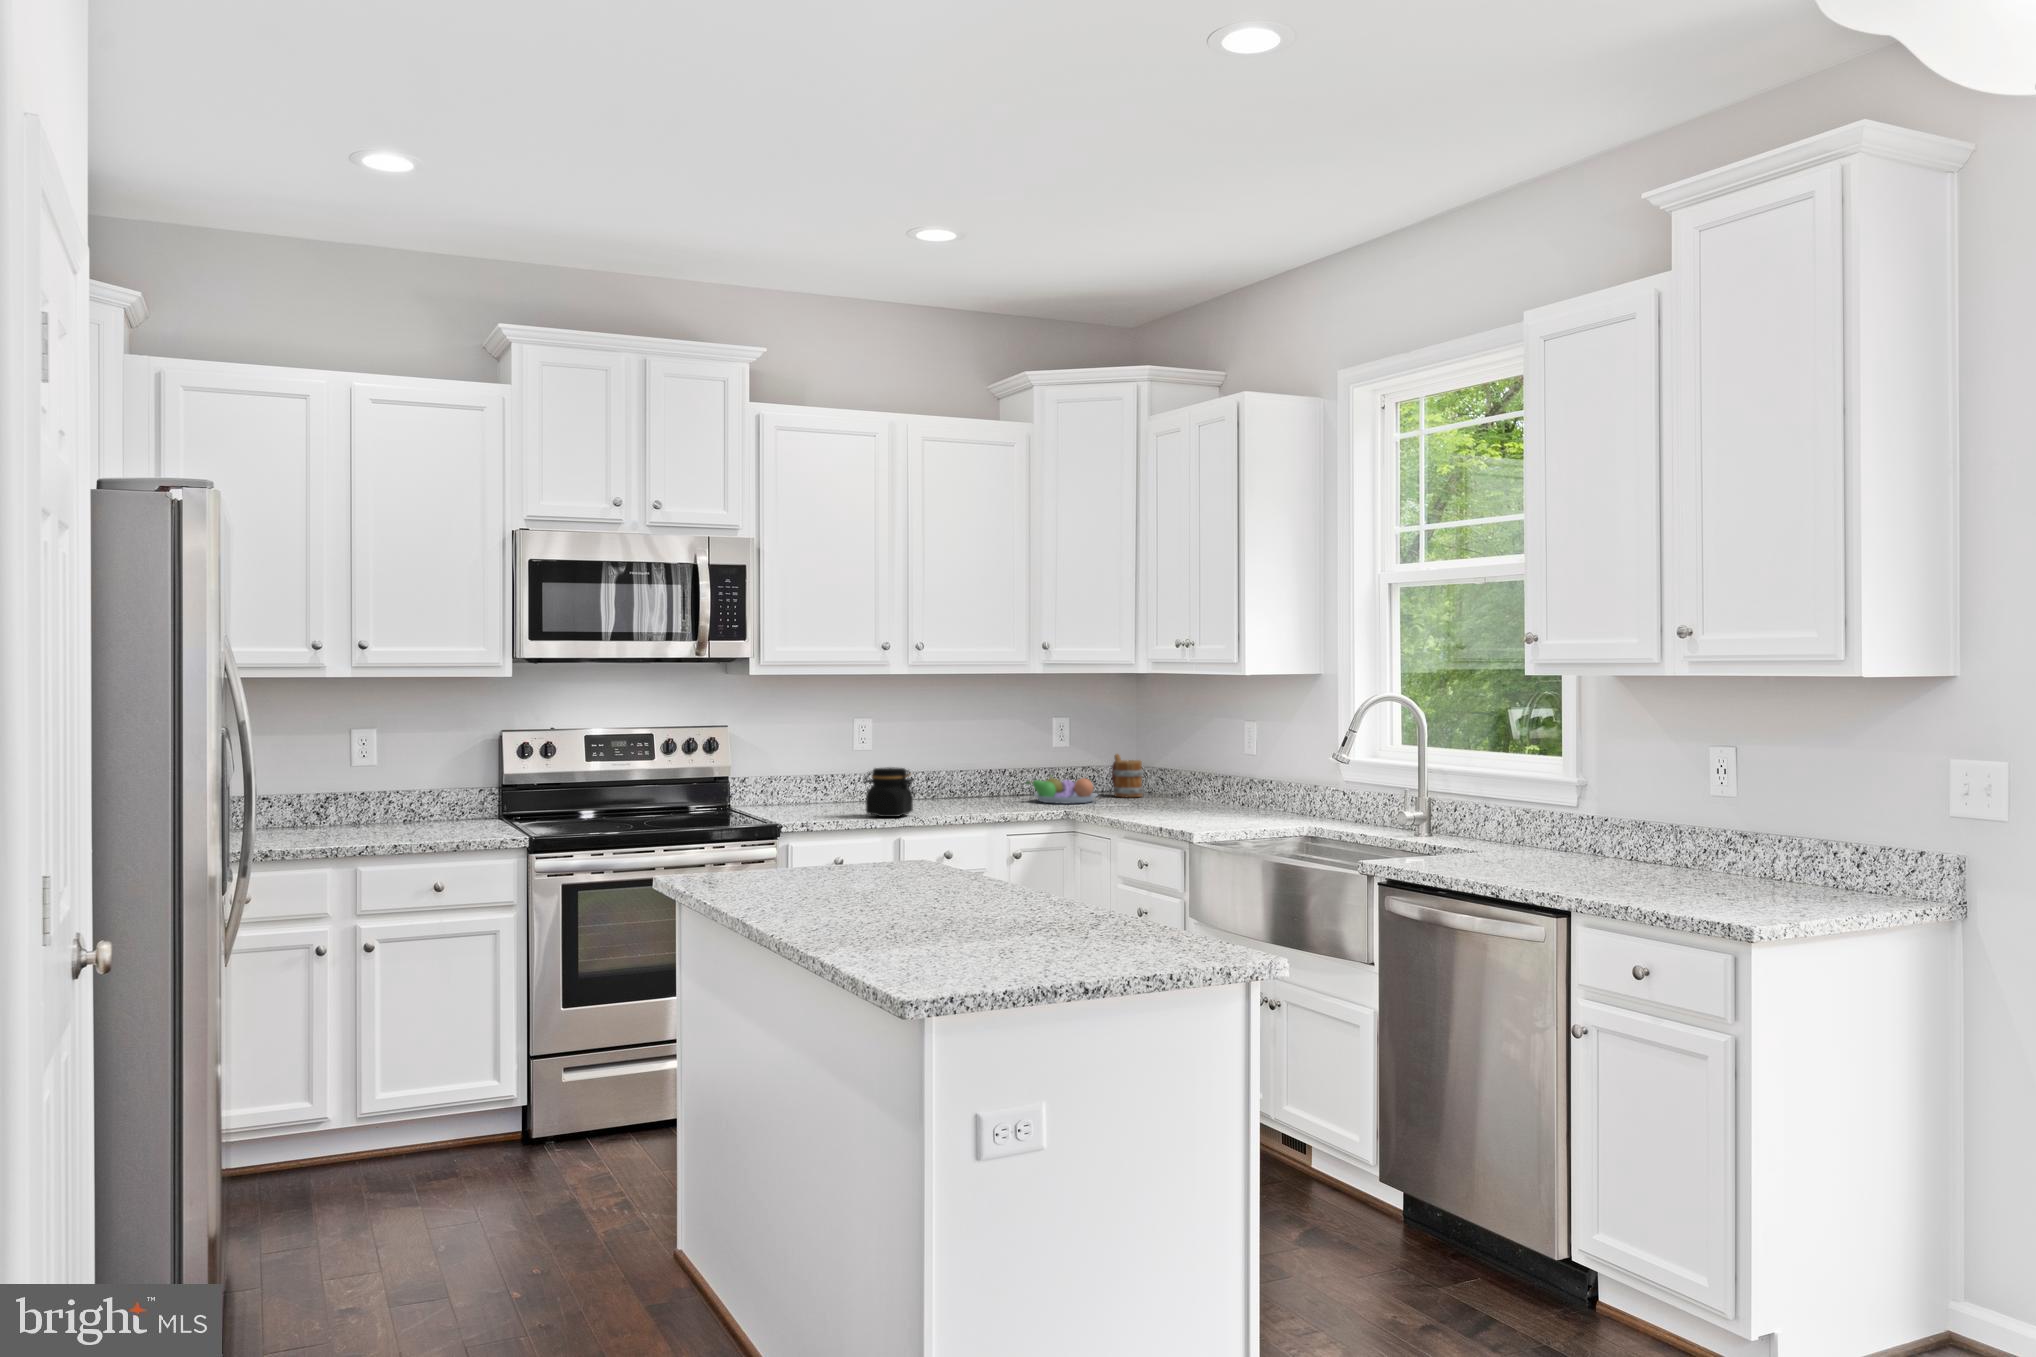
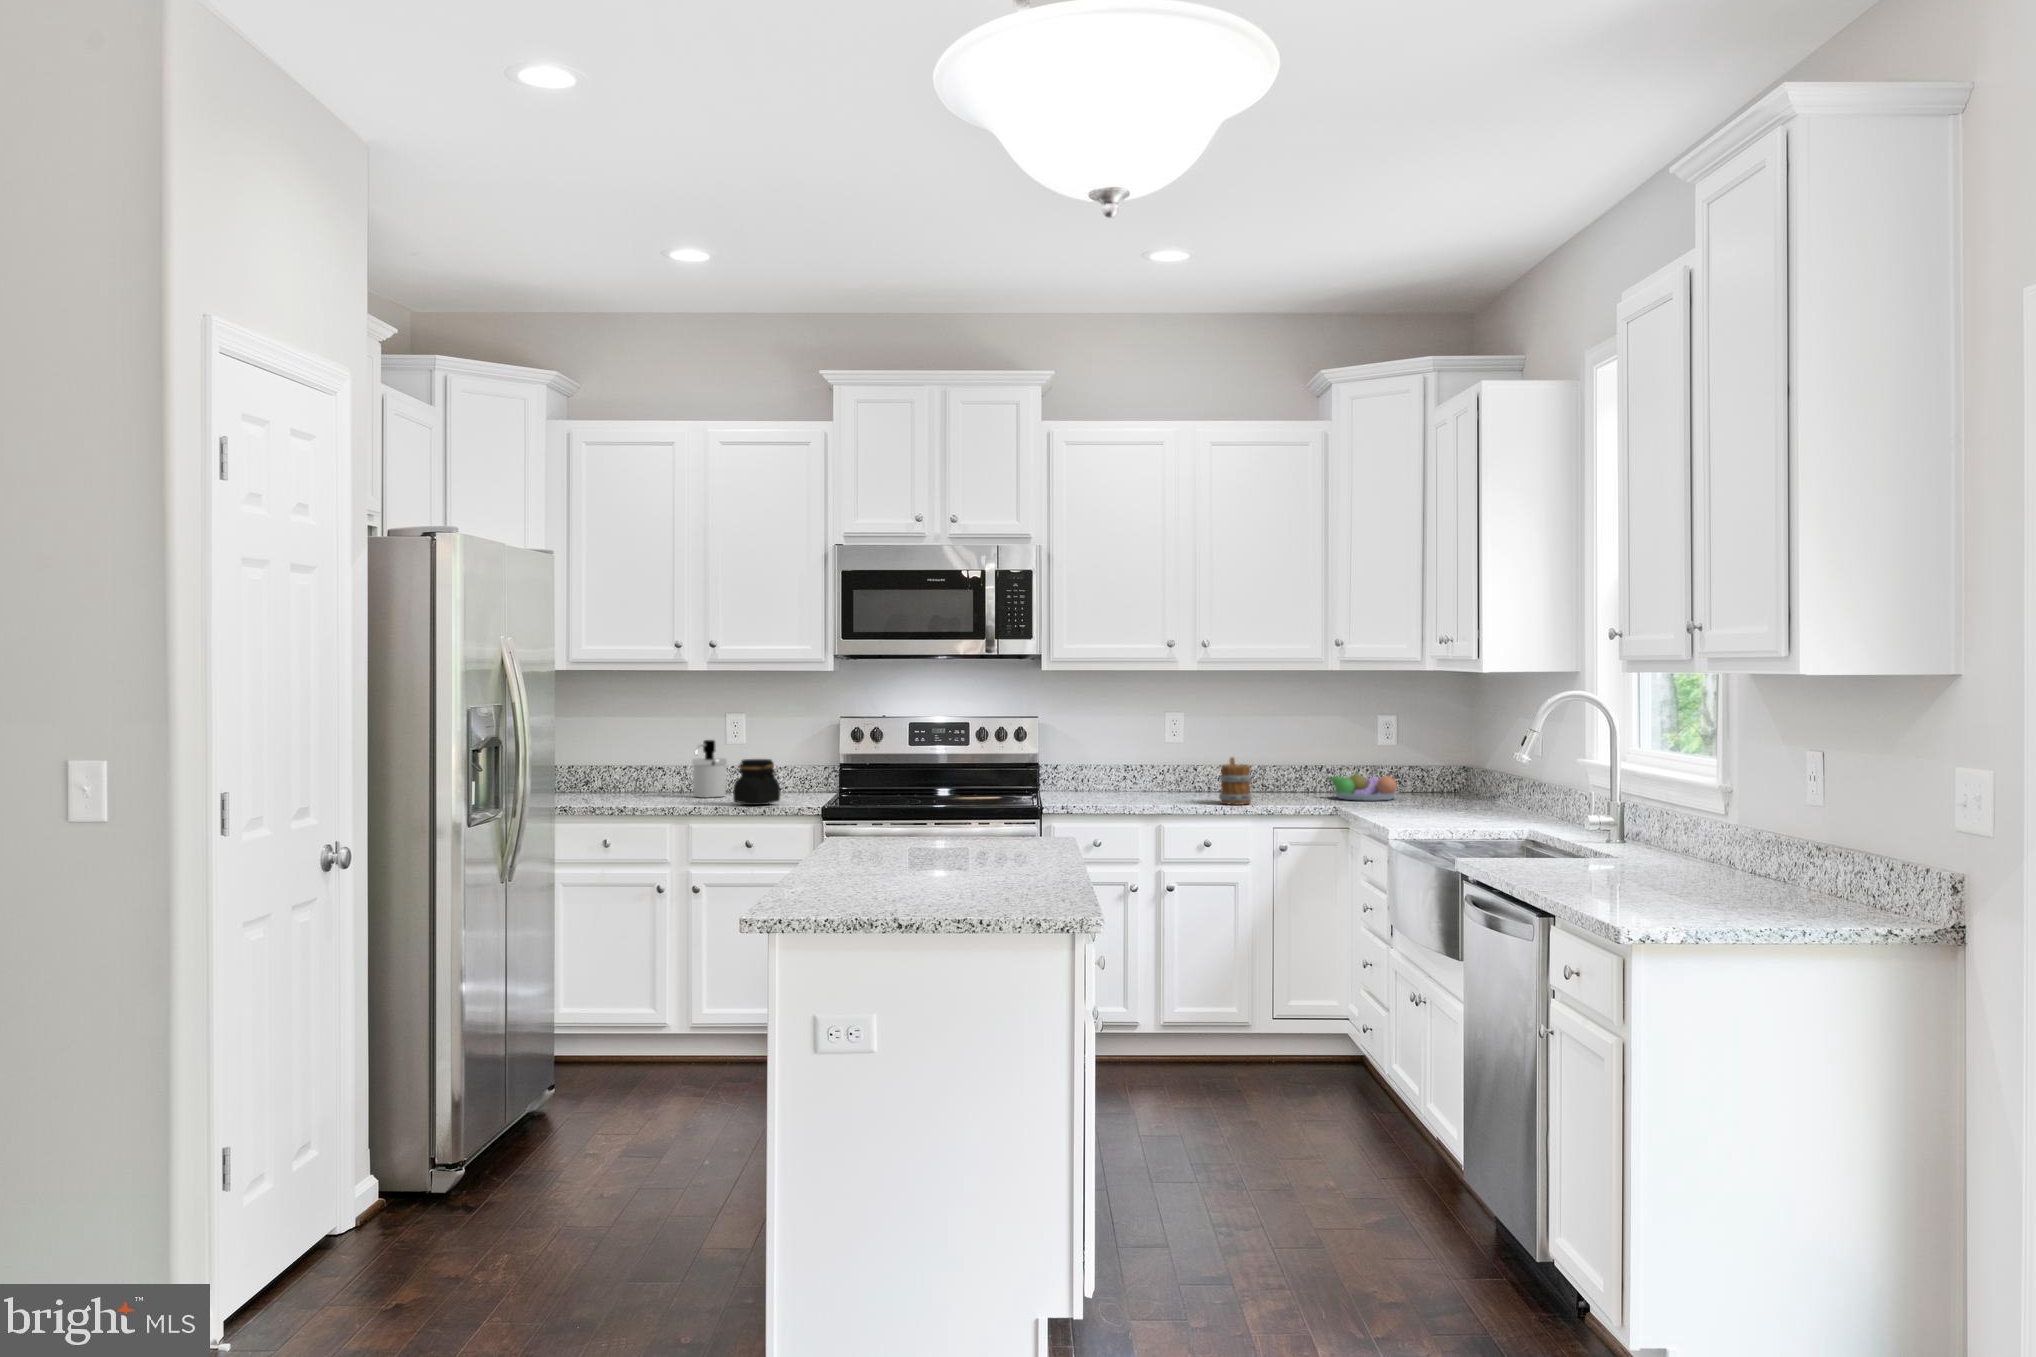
mug: present [1112,754,1144,797] -> present [1219,757,1252,805]
soap dispenser: none [322,761,368,832] -> present [692,740,727,798]
jar: present [864,767,914,817] -> present [733,759,780,805]

